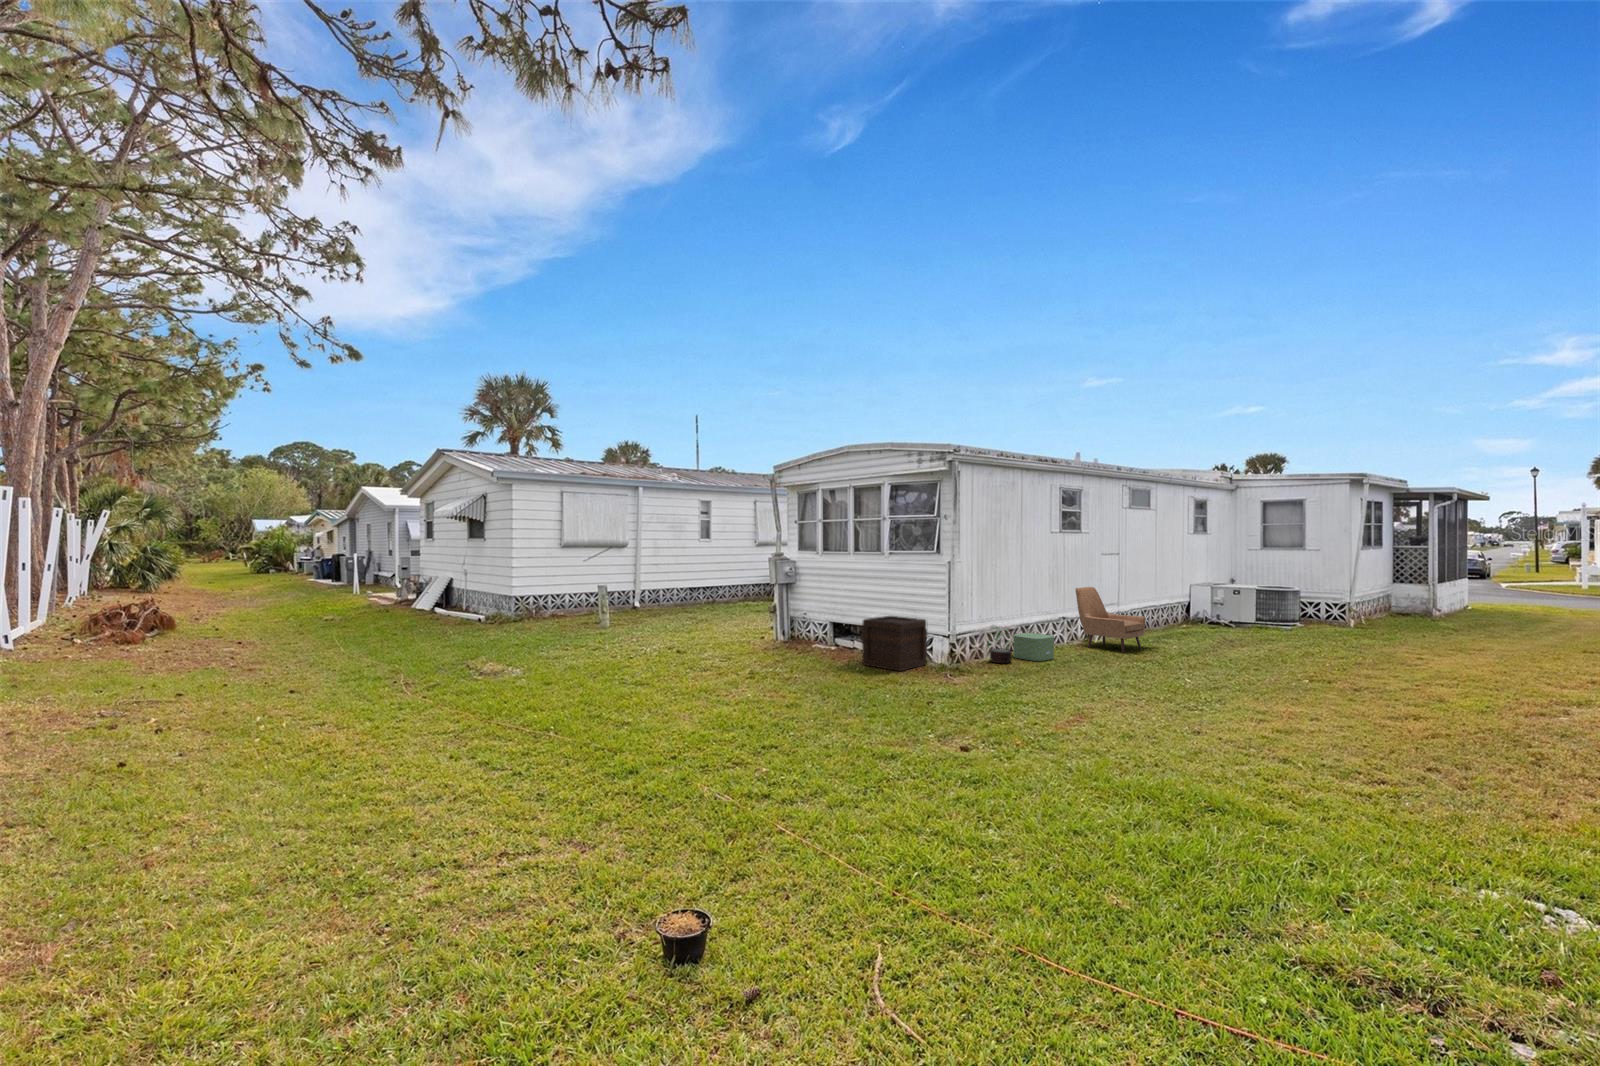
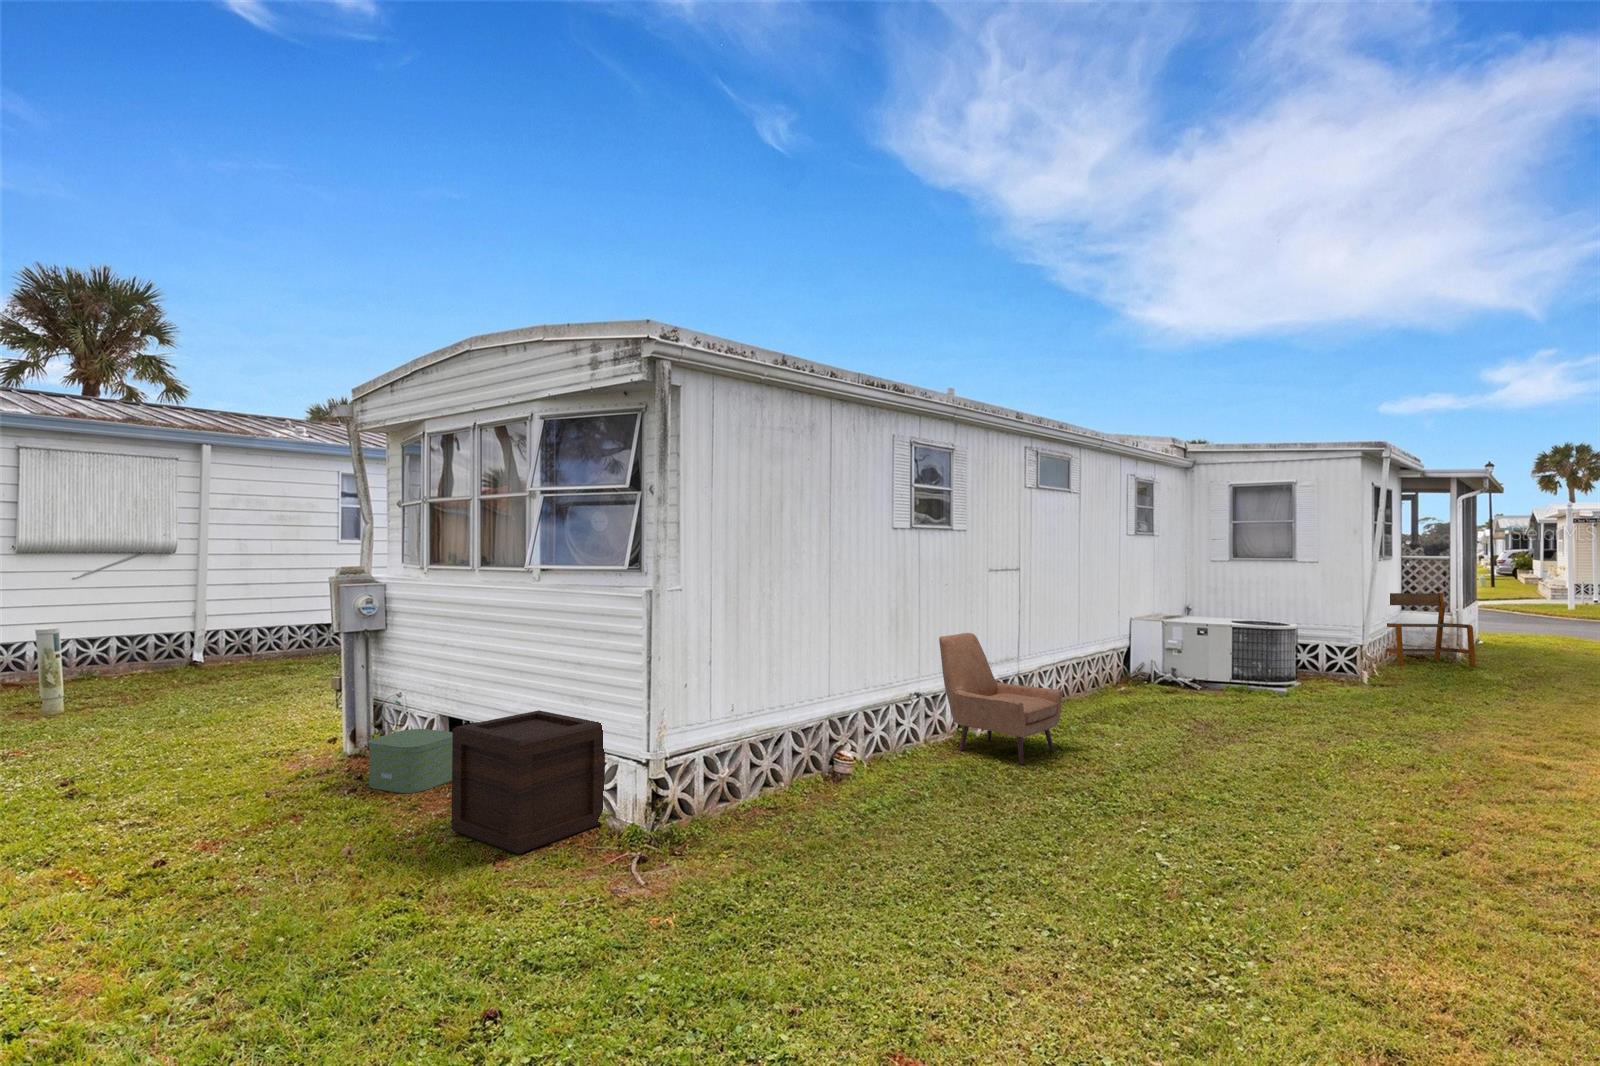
bench: none [1366,570,1441,620] -> present [1386,593,1475,666]
decorative plant: present [988,625,1012,663] -> none [741,724,798,811]
storage box: present [1013,633,1054,661] -> present [368,729,453,793]

